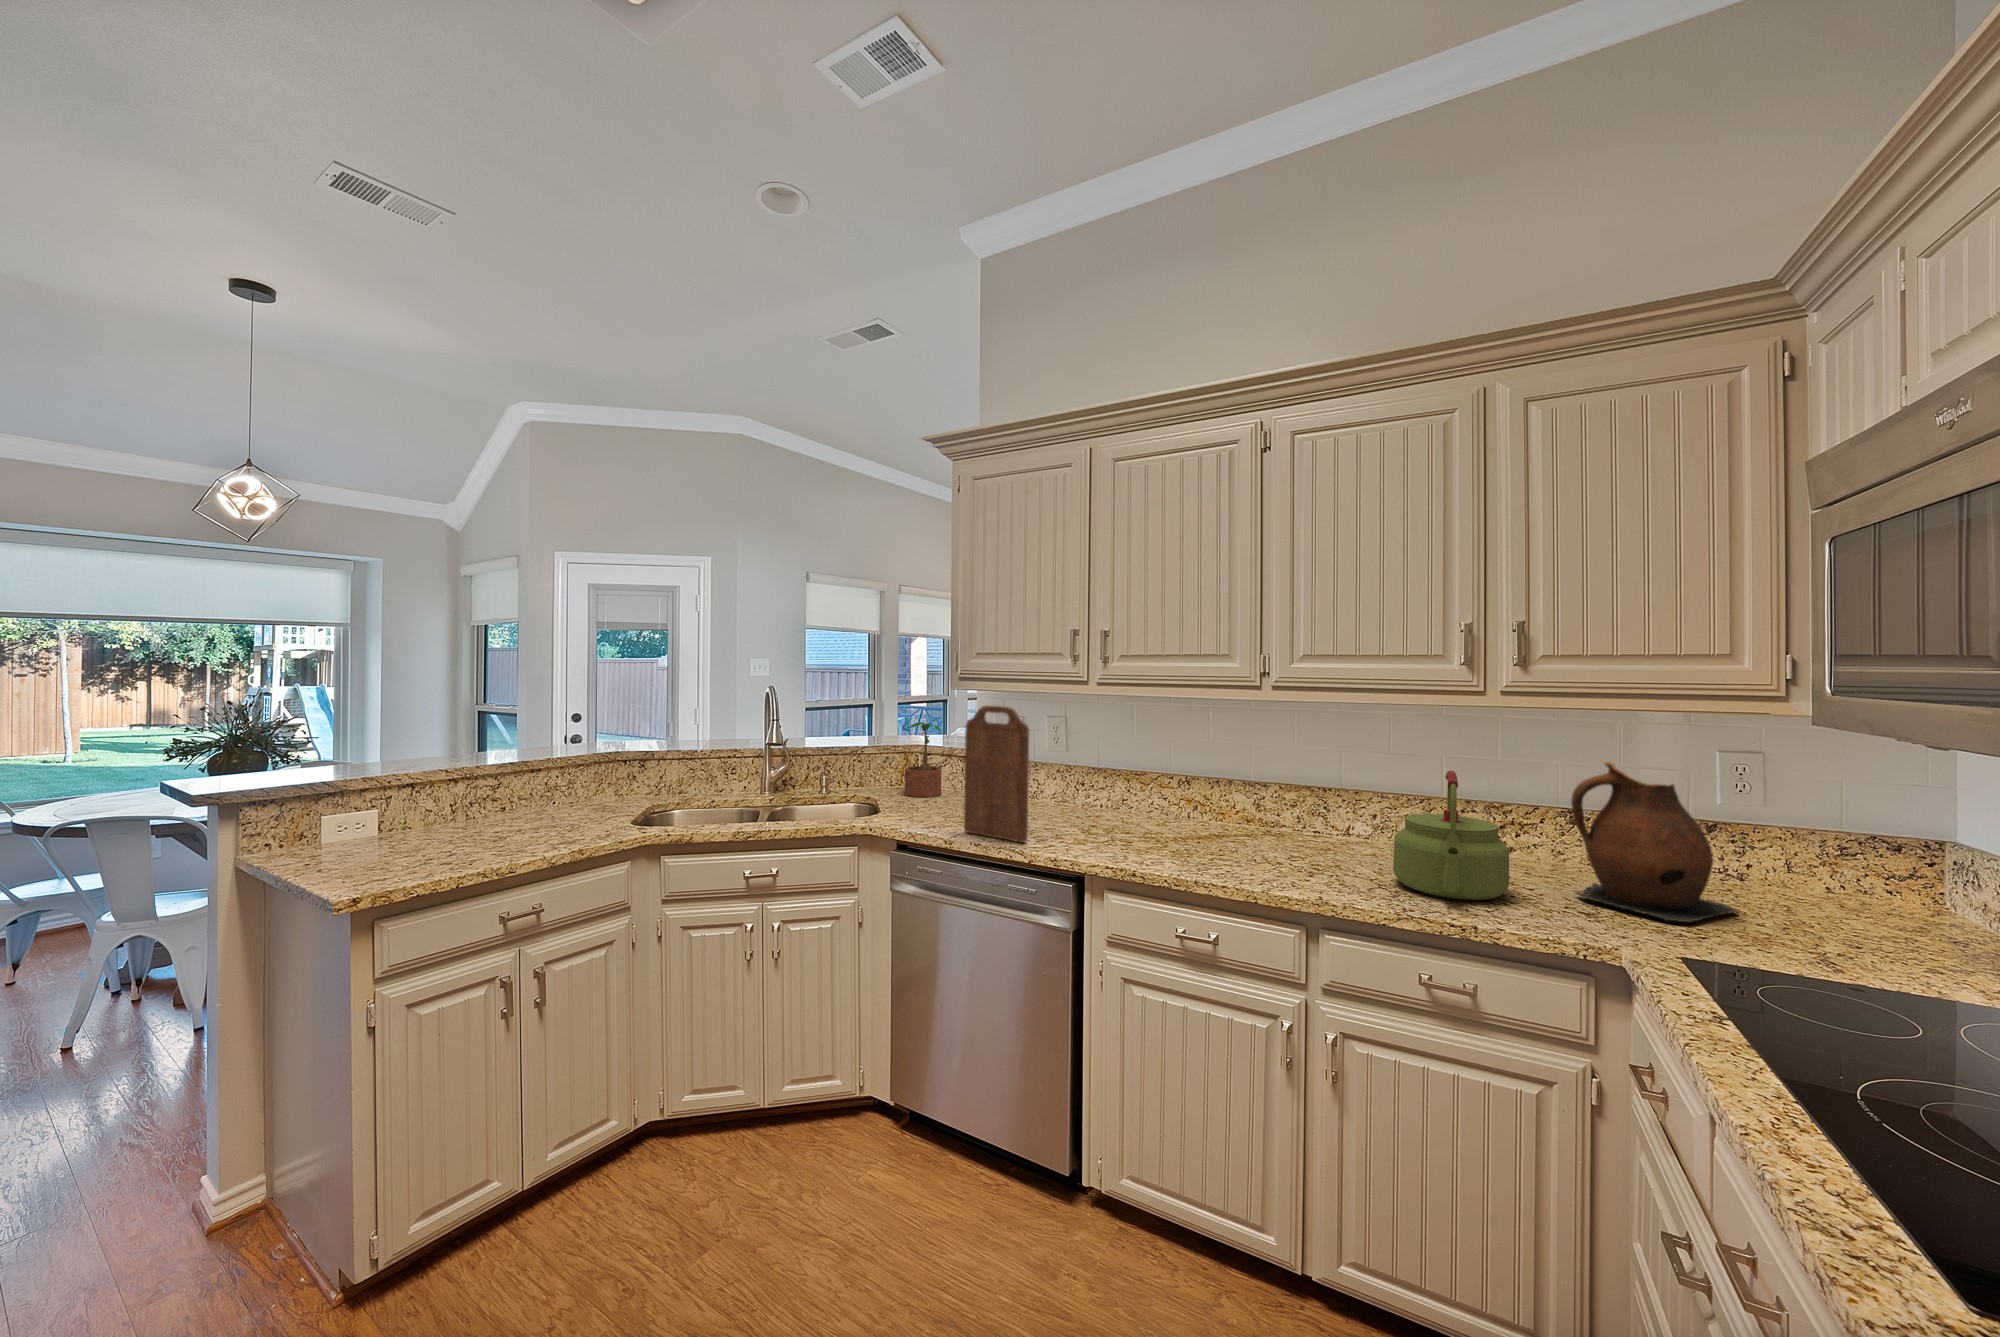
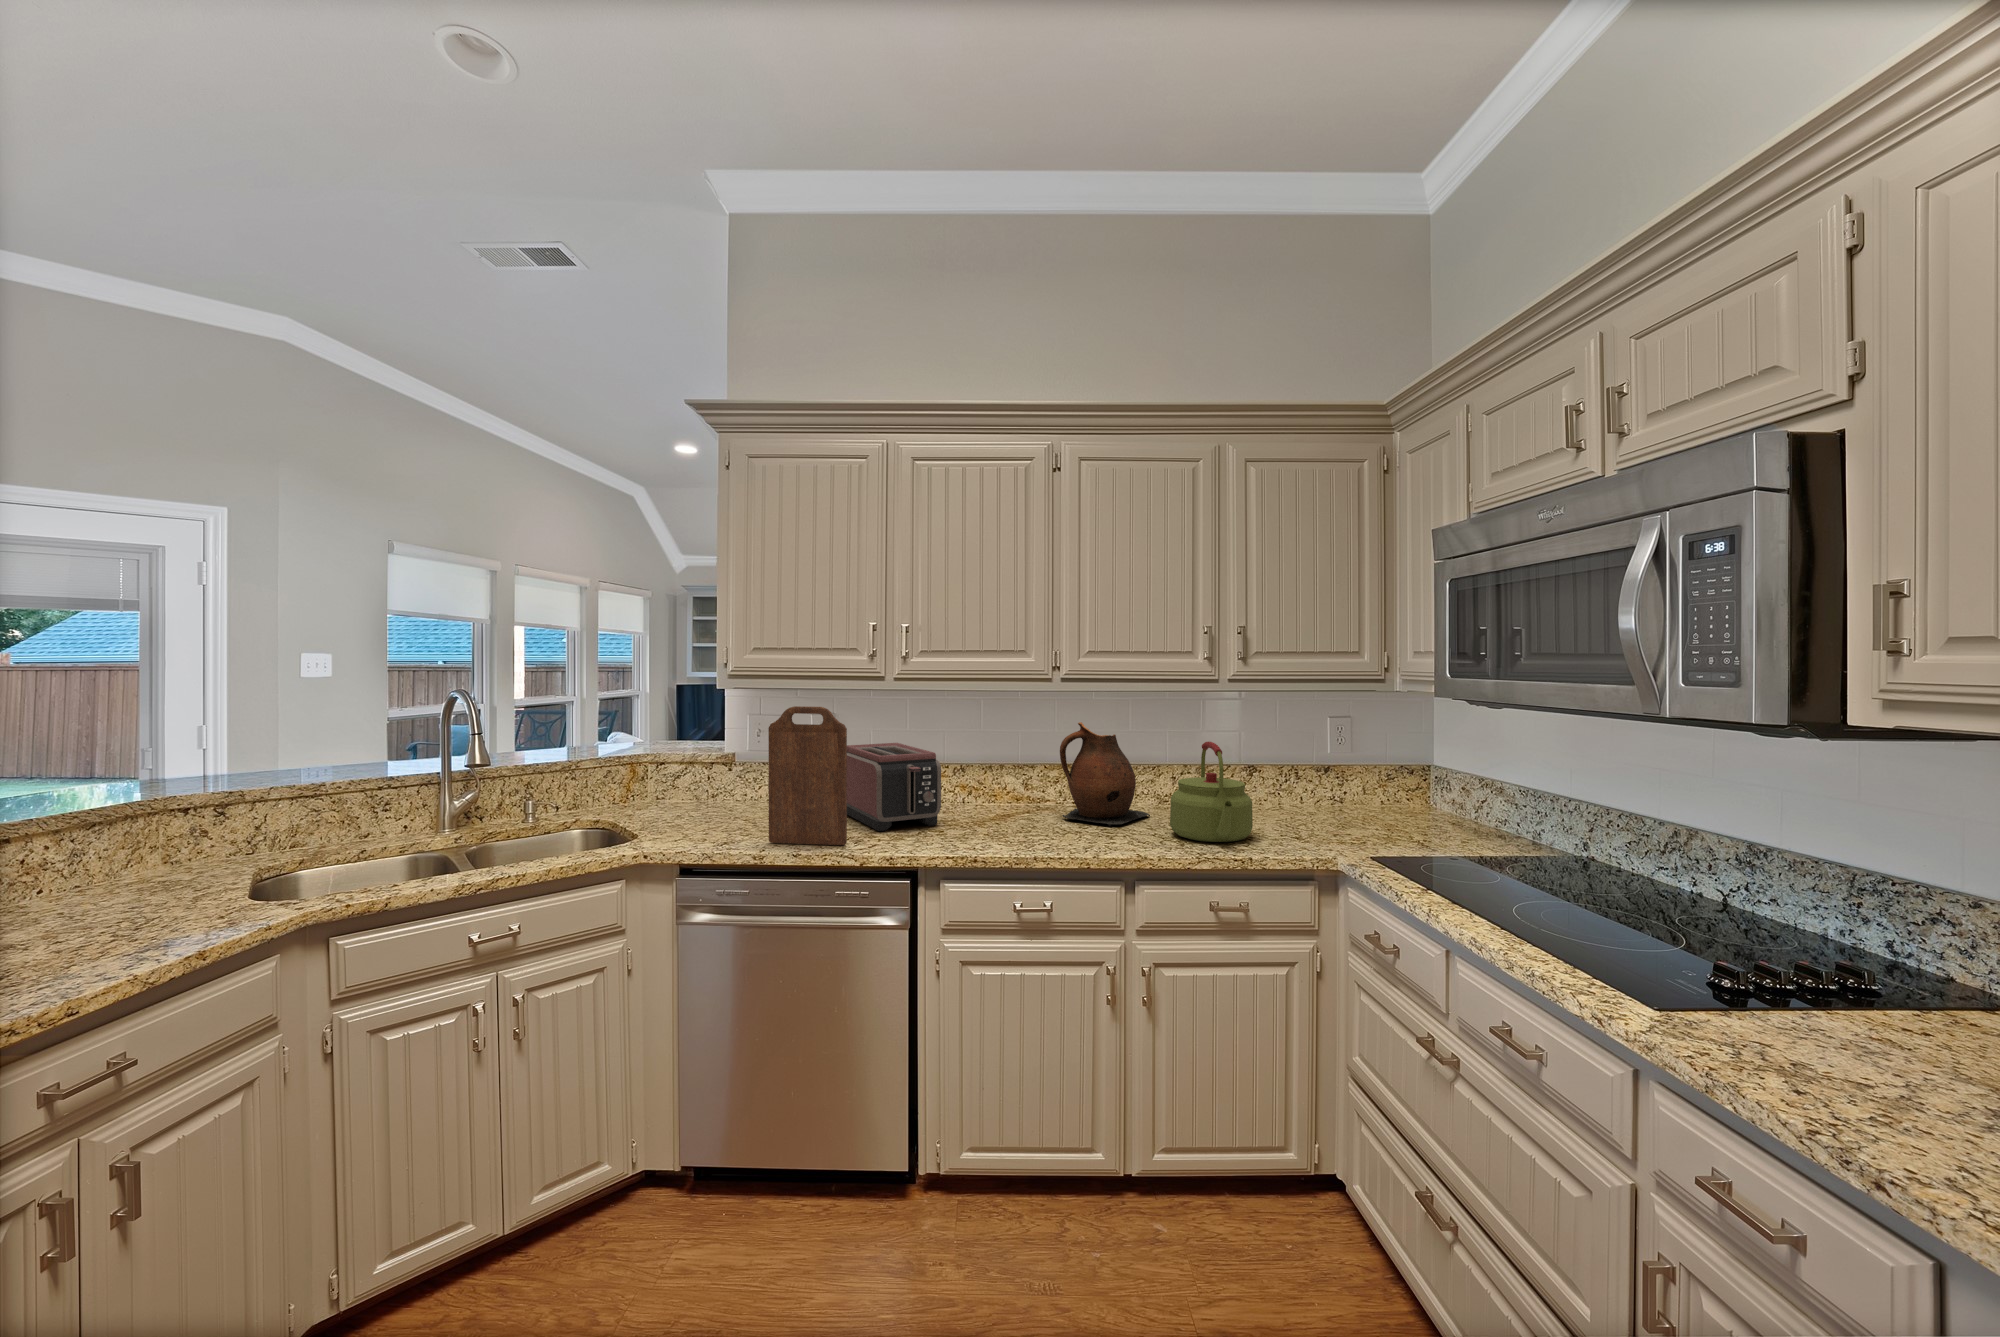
potted plant: present [905,722,942,797] -> none [638,729,688,814]
toaster: none [1061,747,1141,835] -> present [847,743,941,831]
ceramic pitcher: present [1571,762,1739,922] -> present [1060,722,1150,826]

